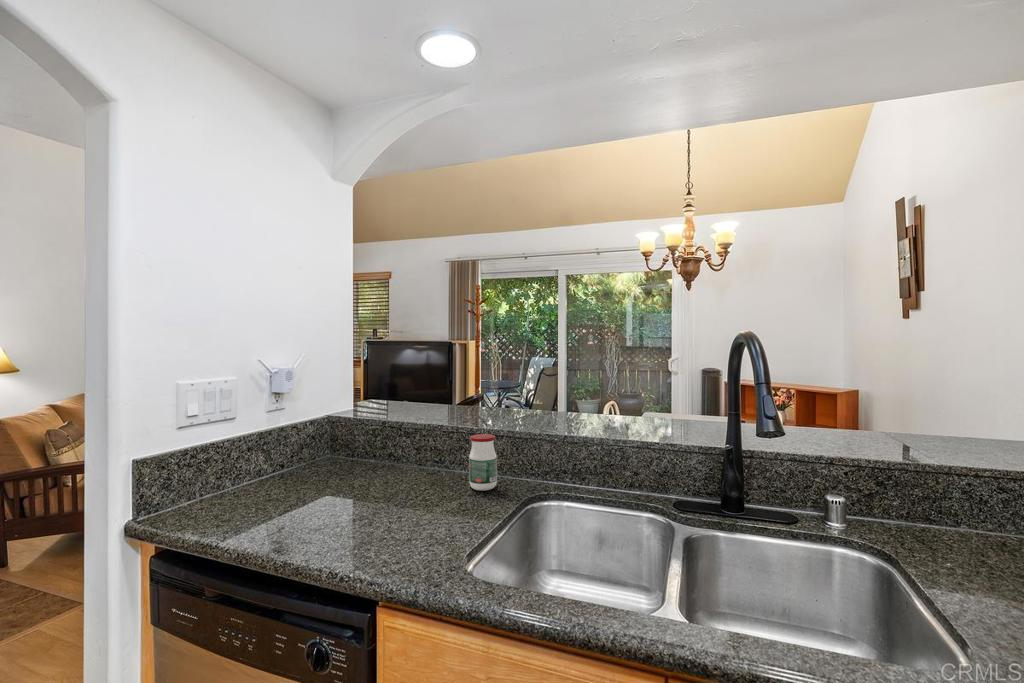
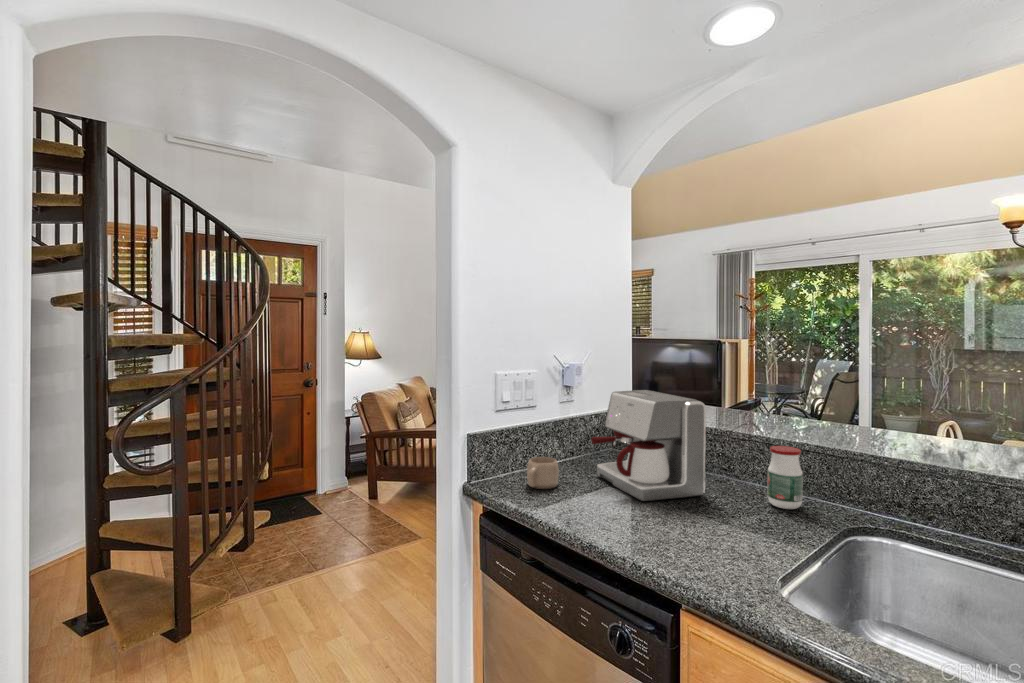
coffee maker: none [298,392,415,505] -> present [591,390,706,501]
mug: none [217,474,259,512] -> present [527,457,559,489]

